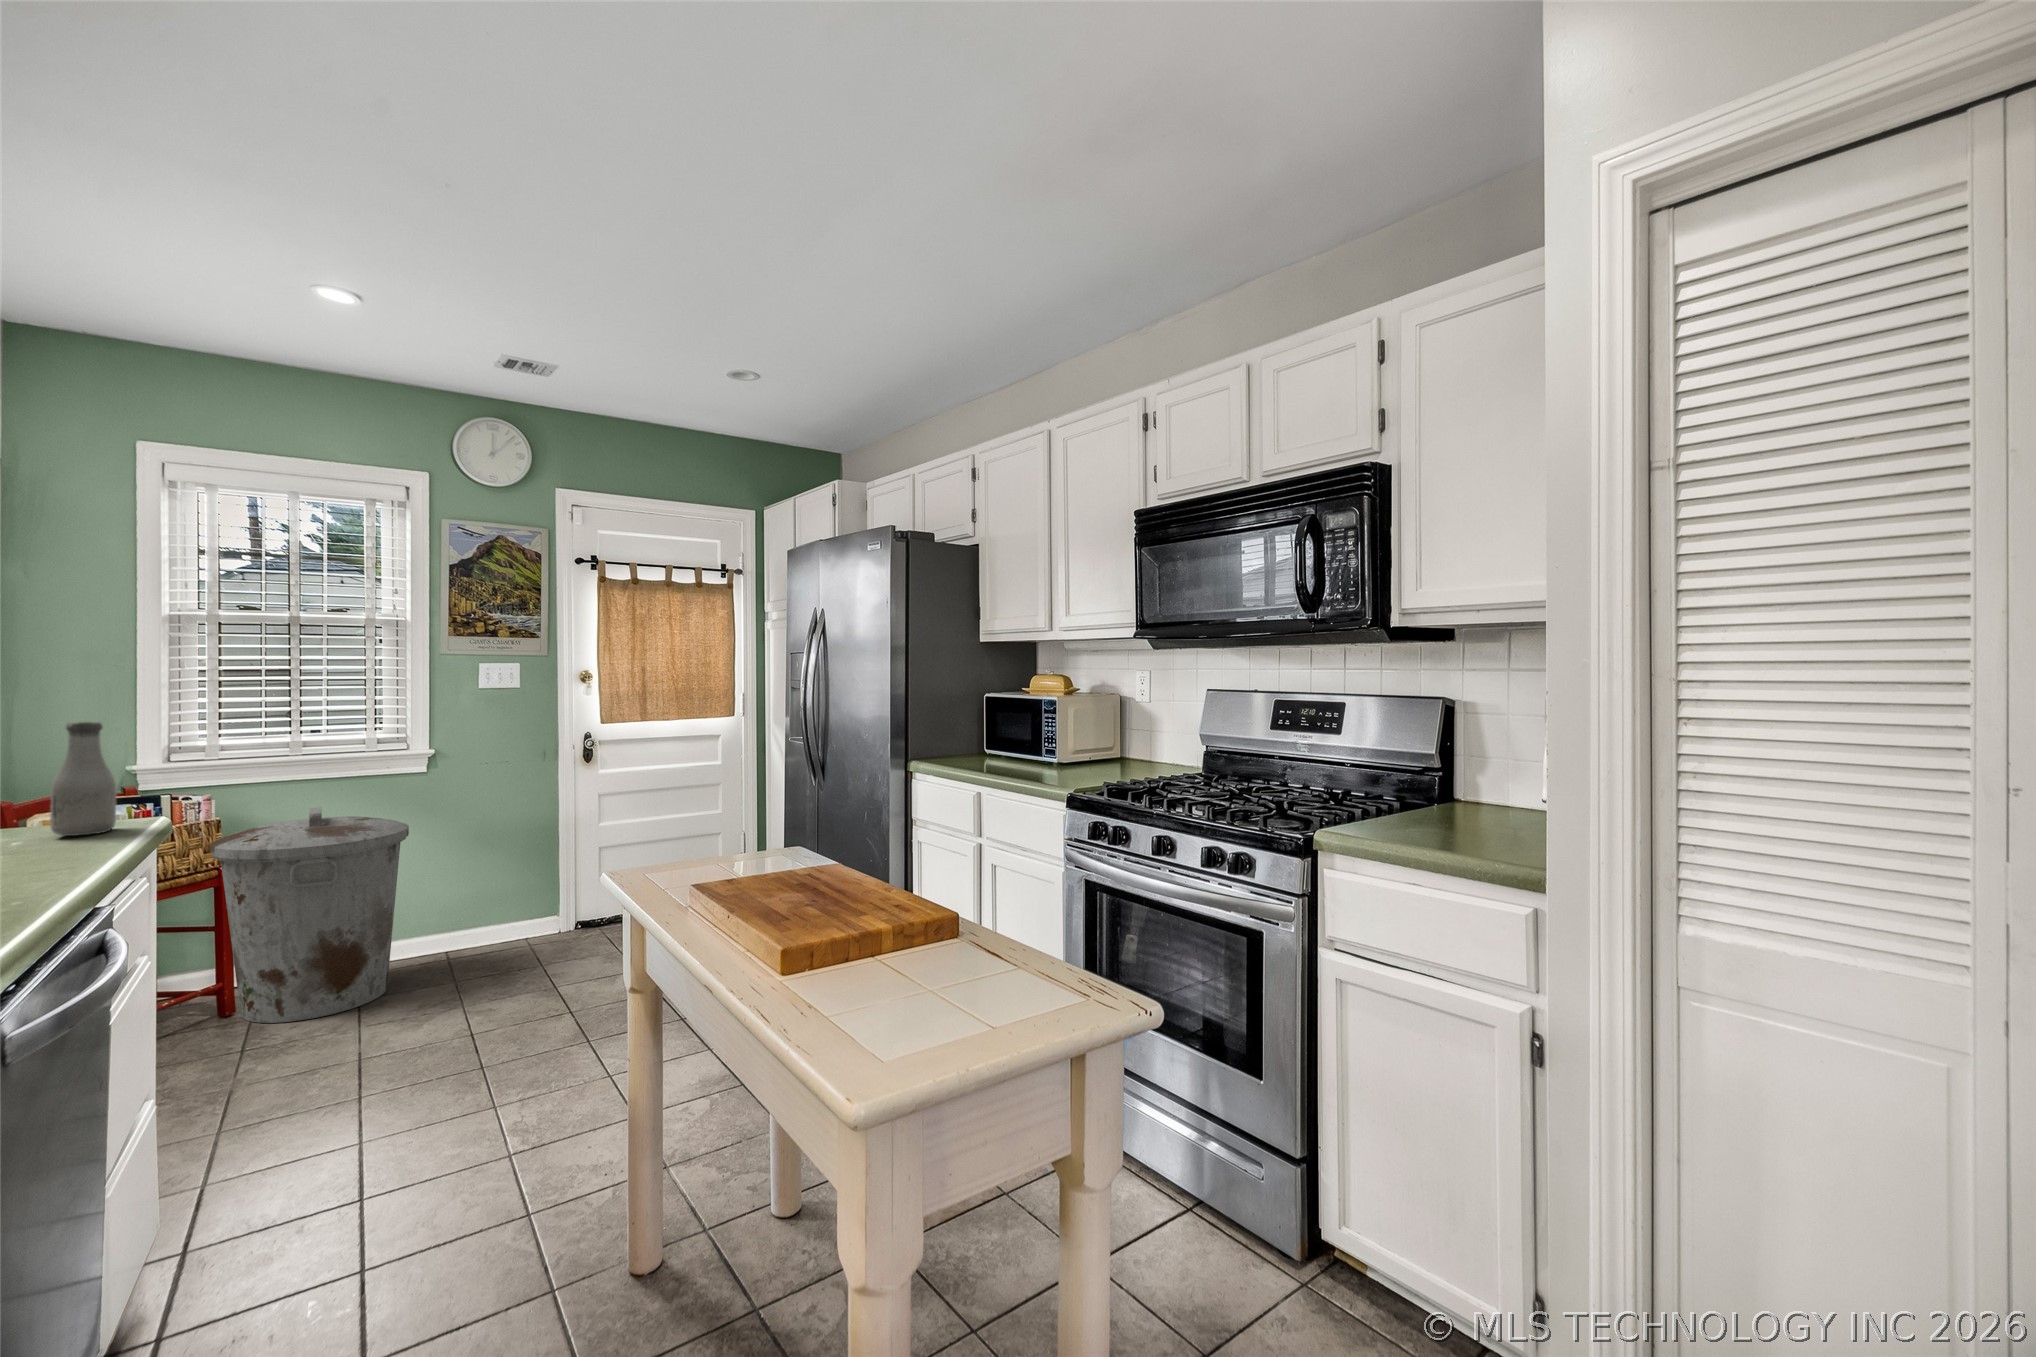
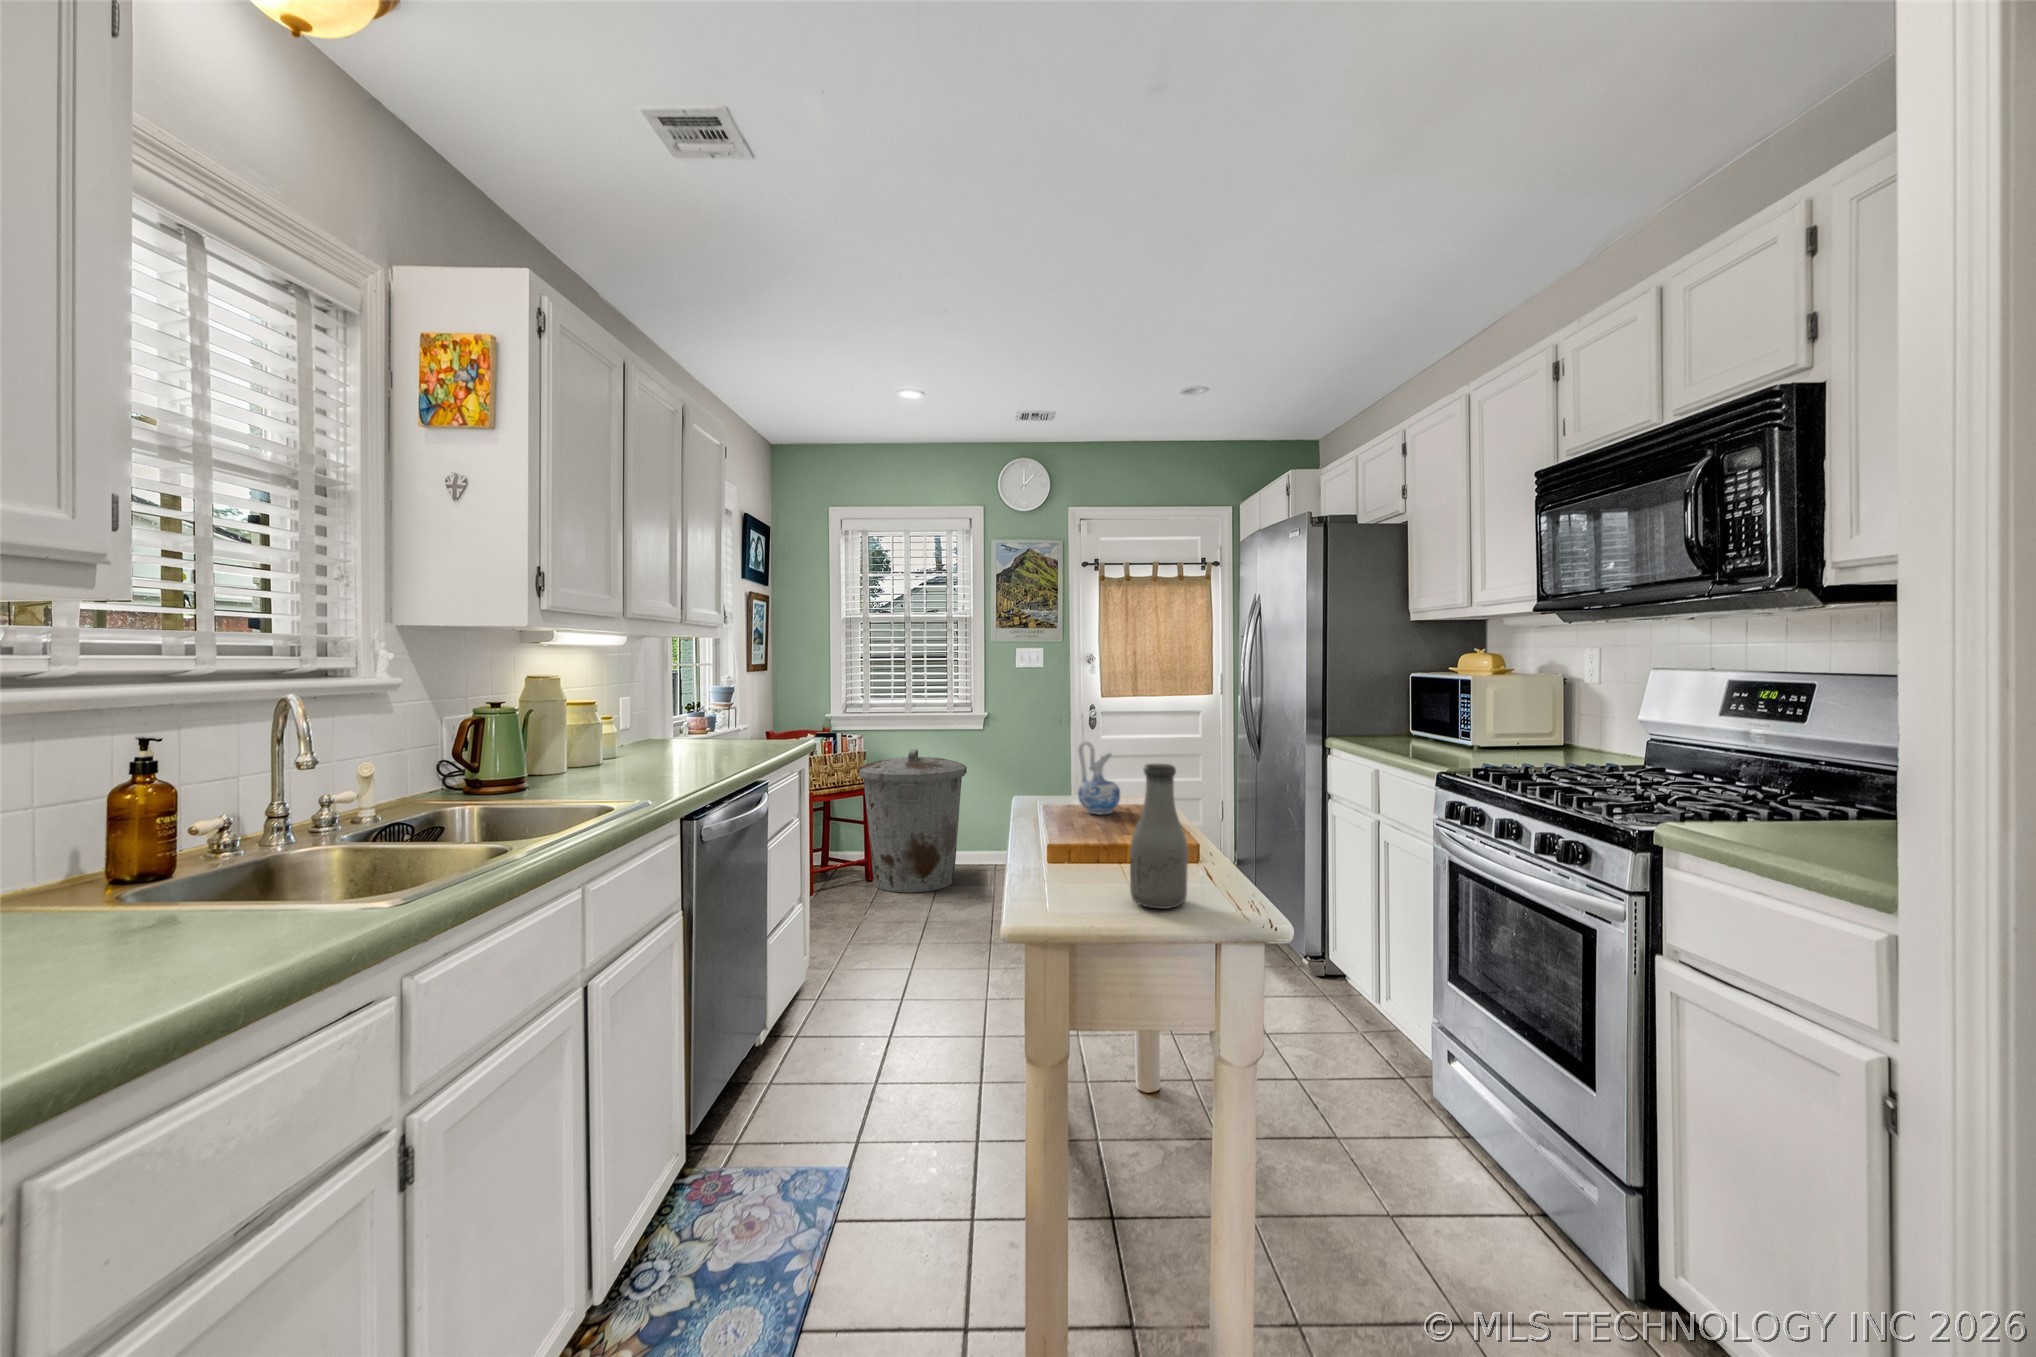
bottle: present [50,722,116,836] -> present [1130,764,1188,909]
ceramic pitcher: none [741,793,798,886] -> present [1078,742,1120,814]

